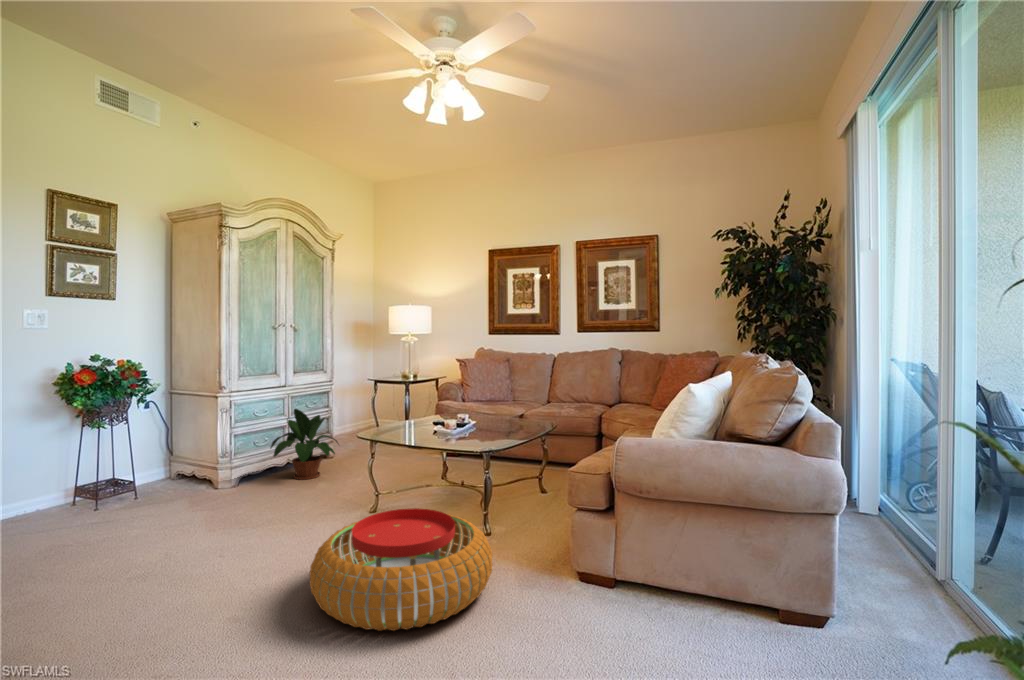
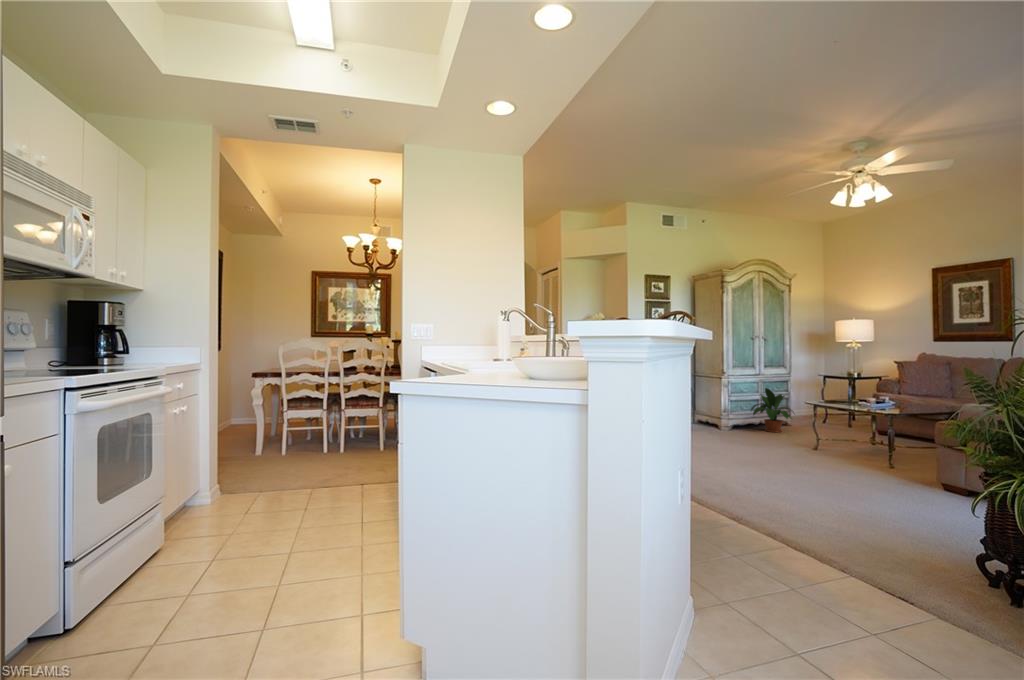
pouf: present [310,508,493,631] -> none [779,434,882,479]

